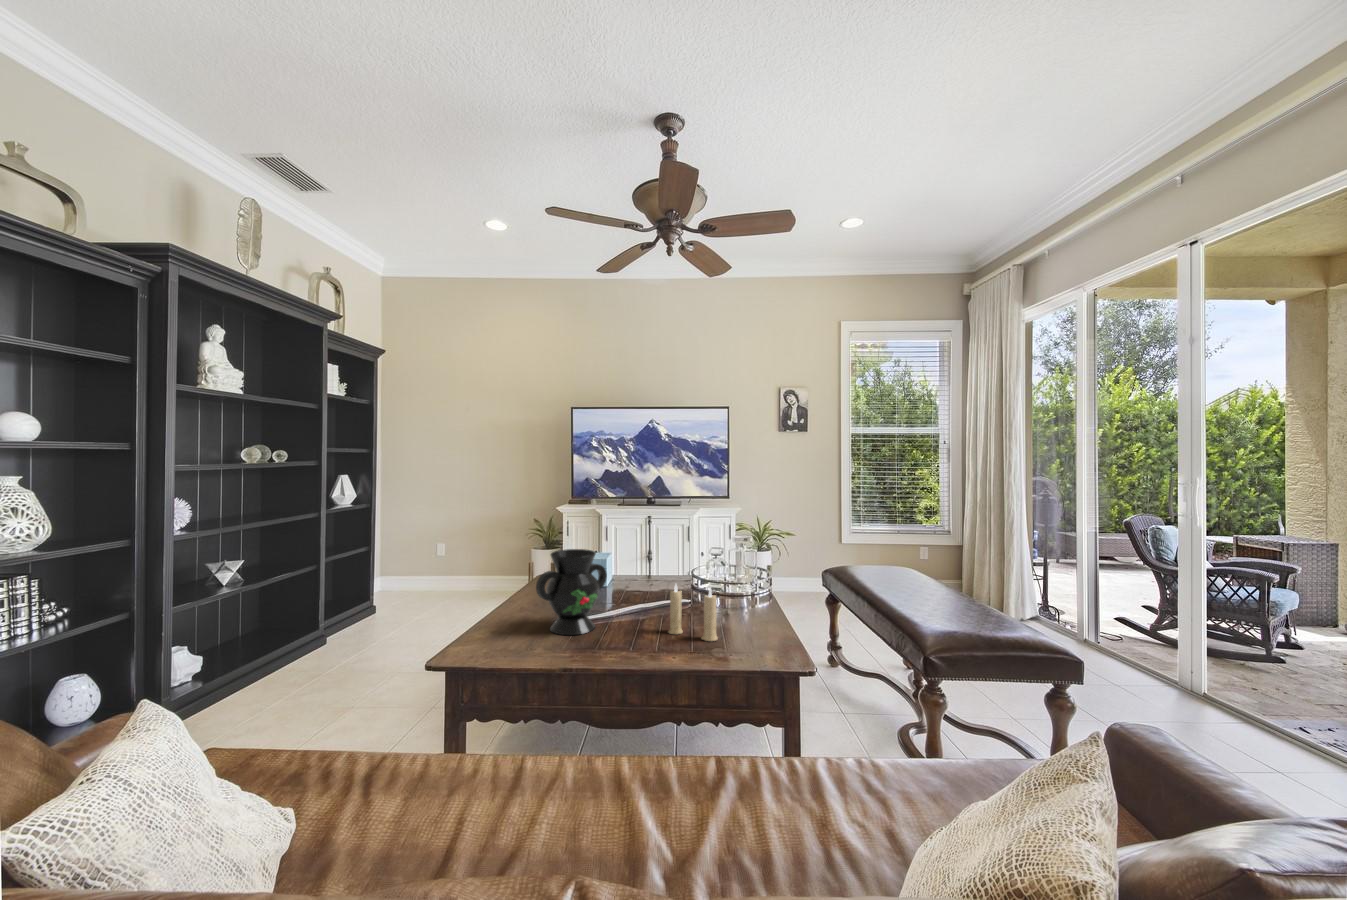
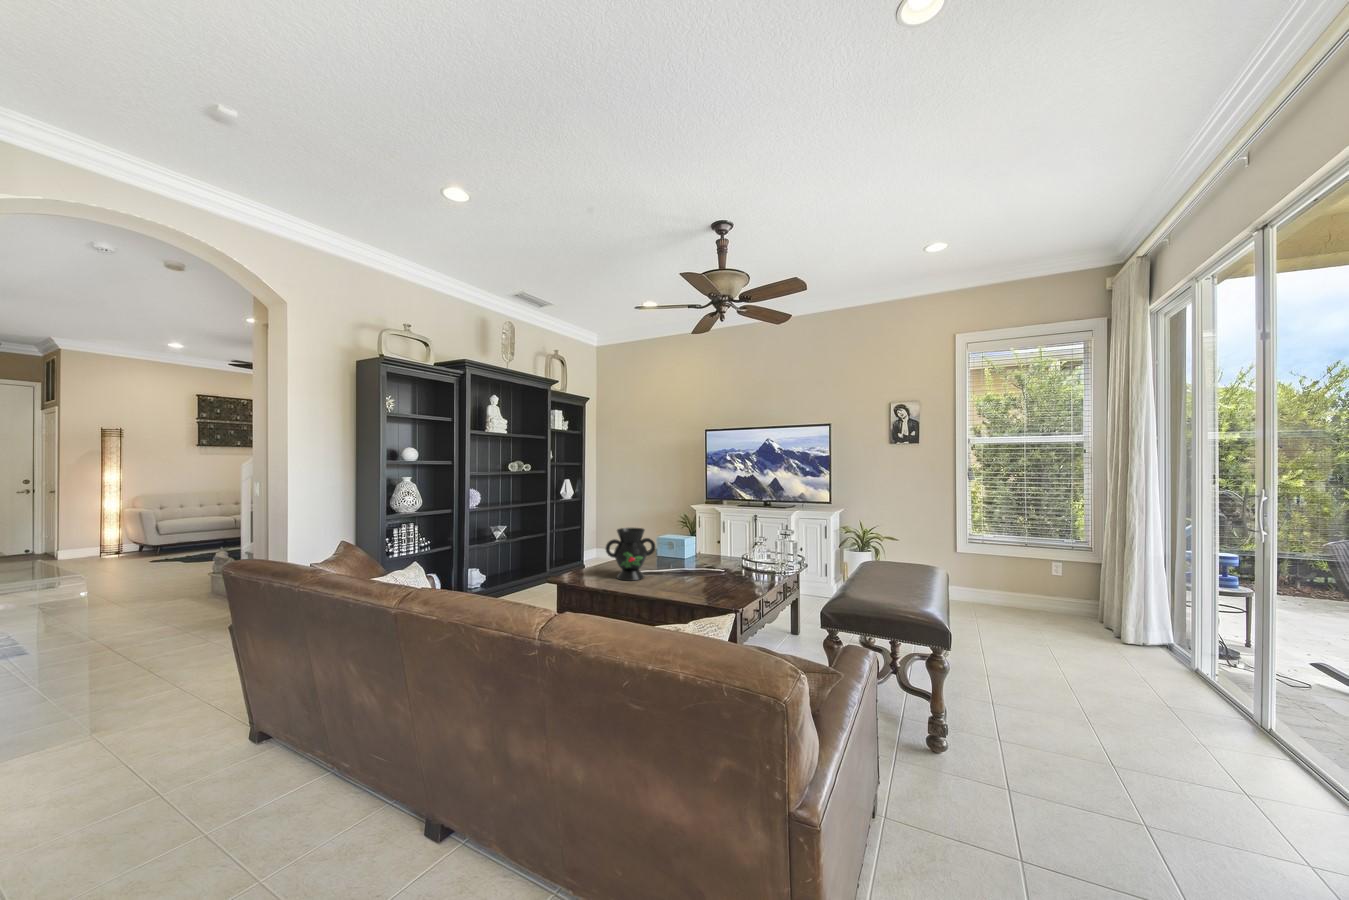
candle: present [668,585,718,641] -> none [681,553,707,594]

